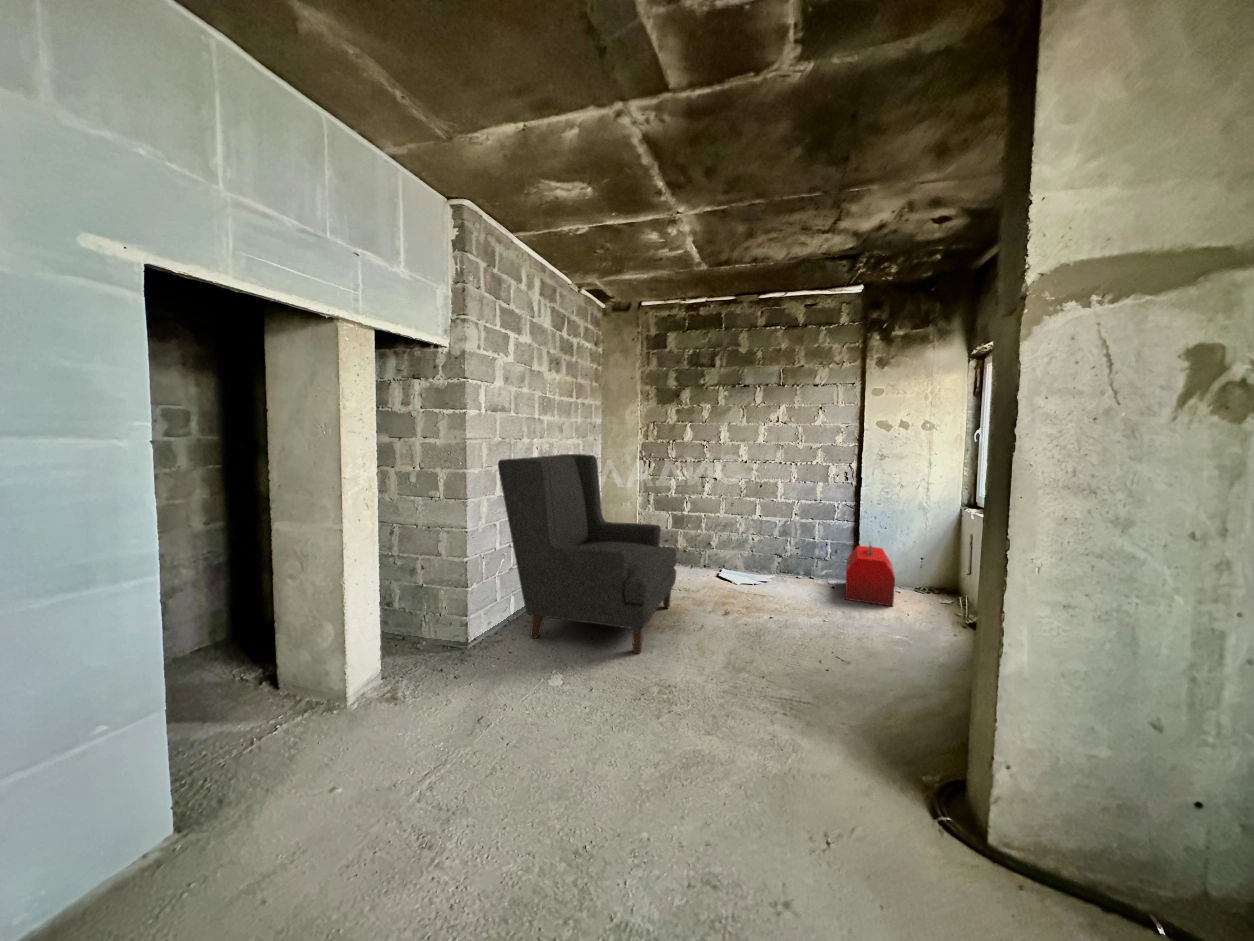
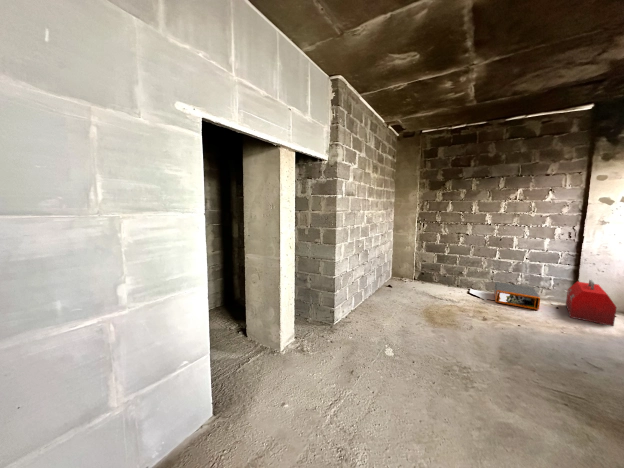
chair: present [498,454,677,653] -> none [350,219,451,341]
storage box: none [751,555,809,593] -> present [494,282,540,310]

